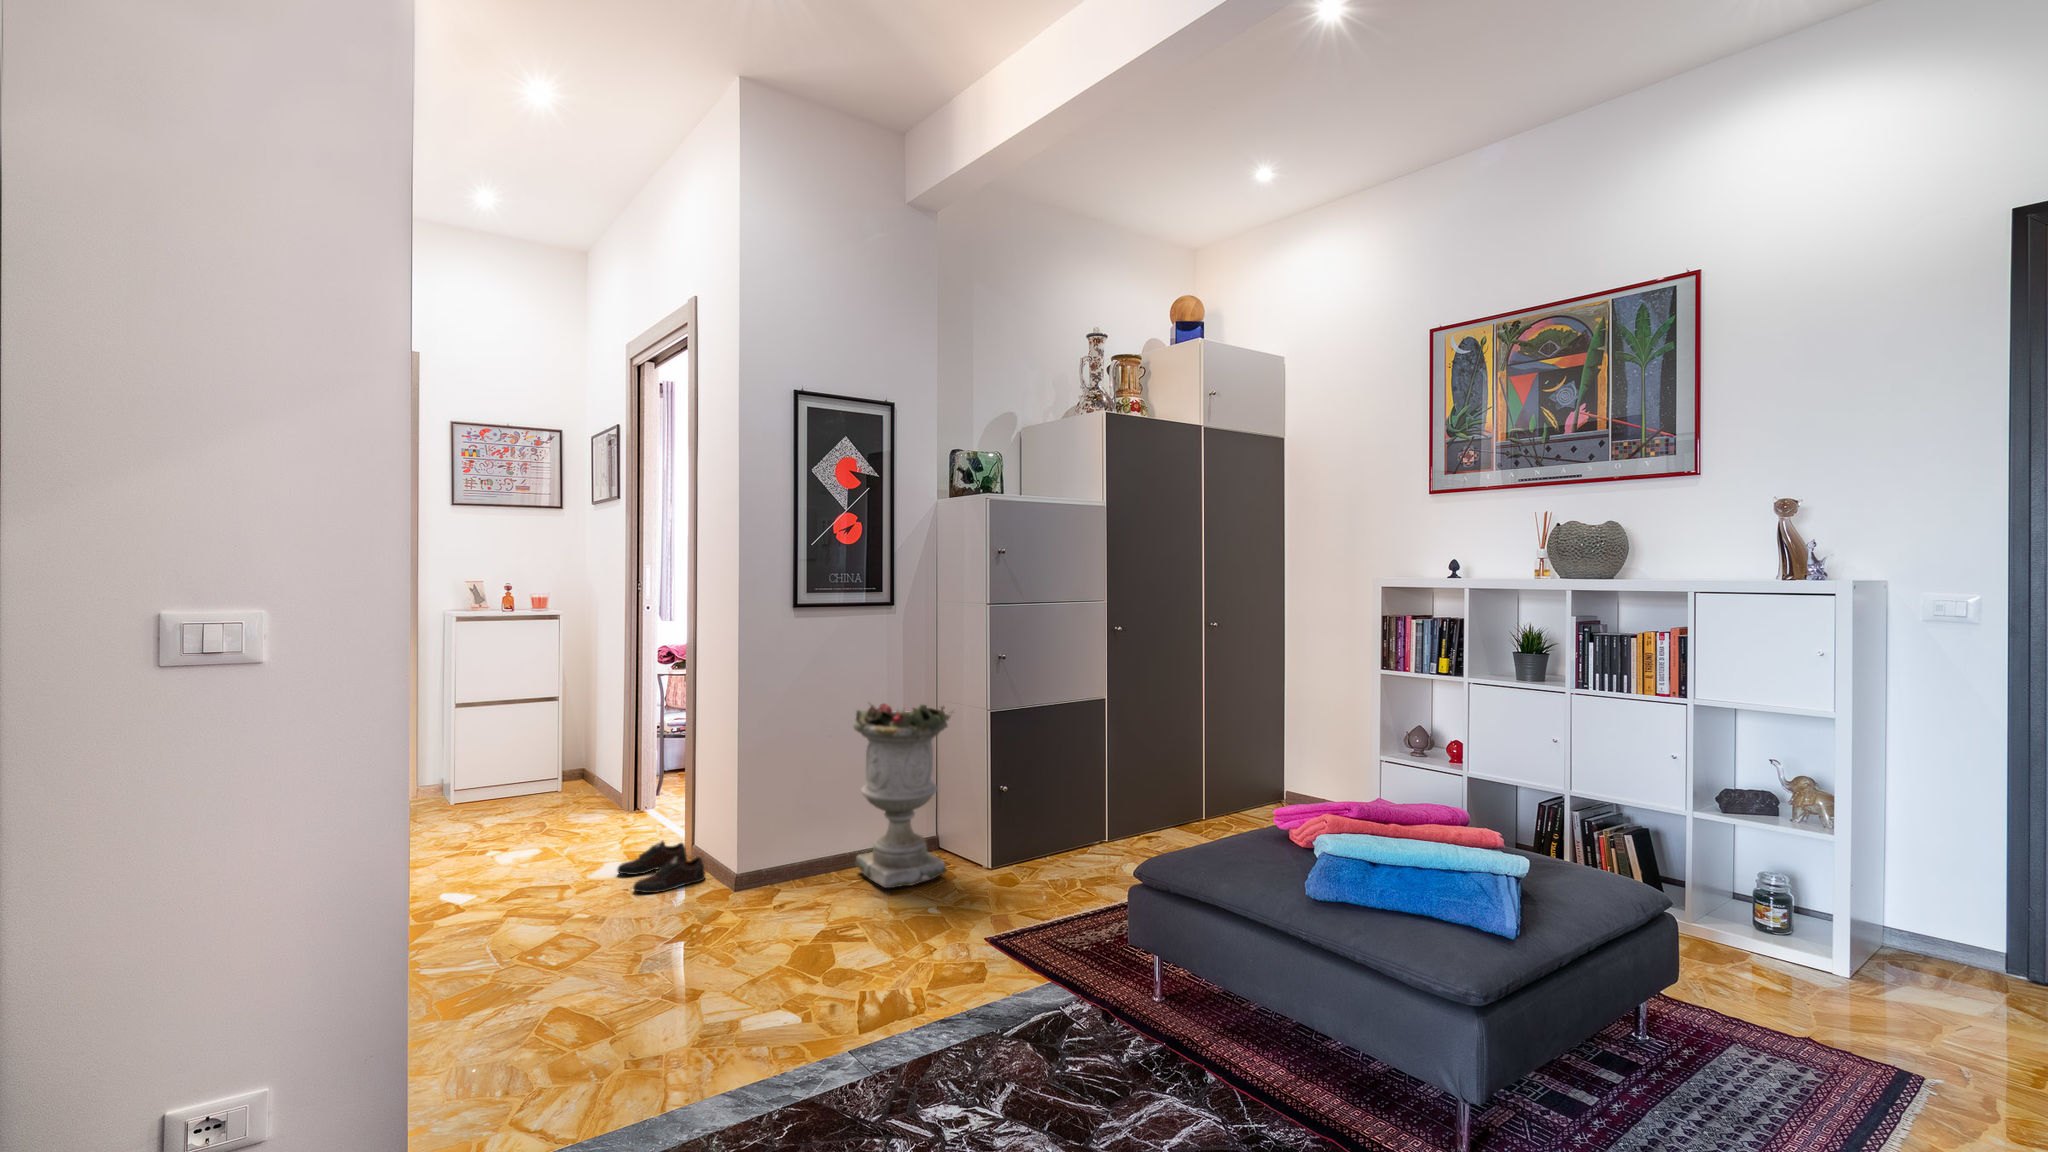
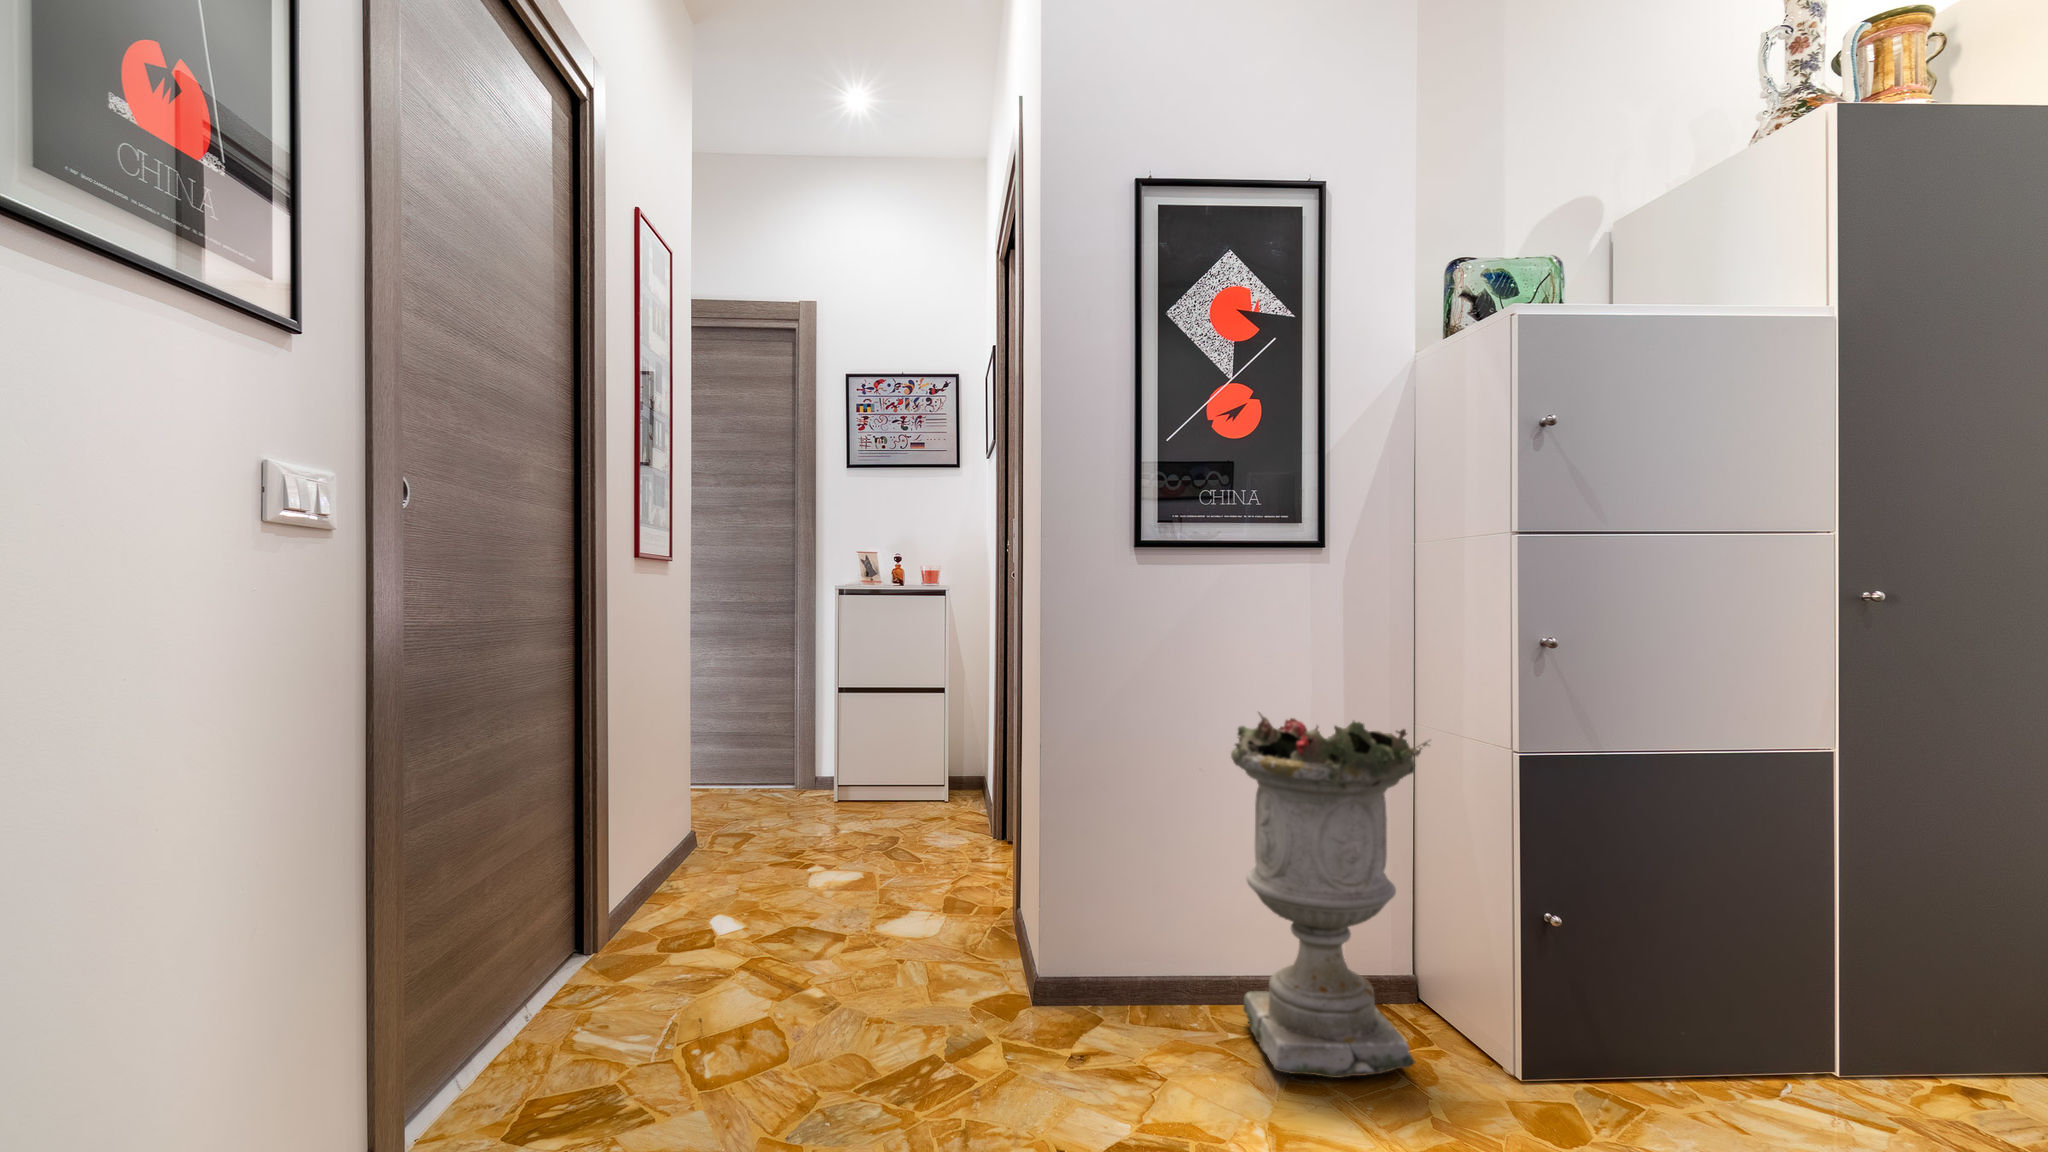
shoe: present [617,841,705,893] -> none [900,906,1007,989]

